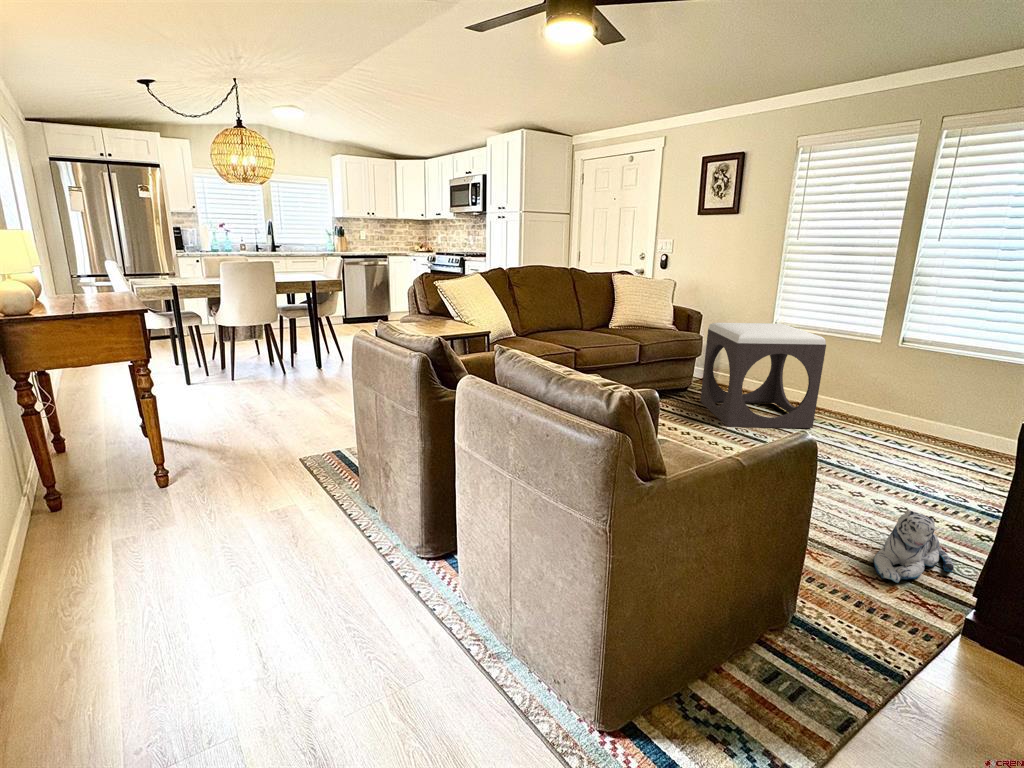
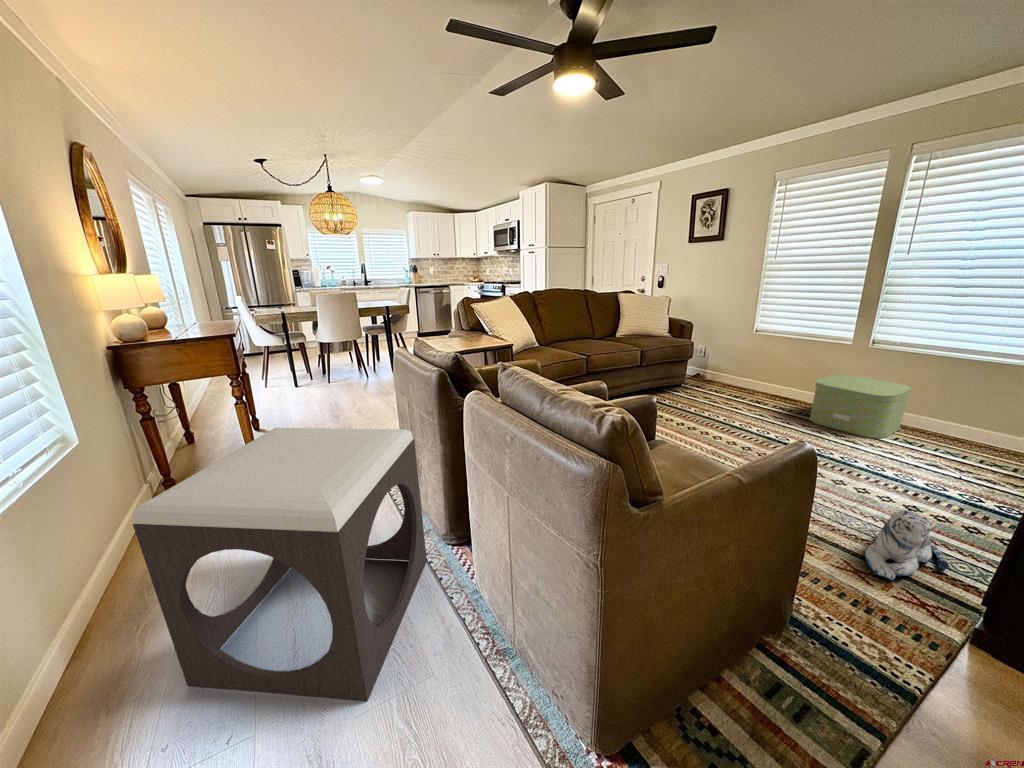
footstool: present [700,323,826,428] -> present [133,428,427,701]
storage box: none [832,377,939,449] -> present [810,375,911,438]

